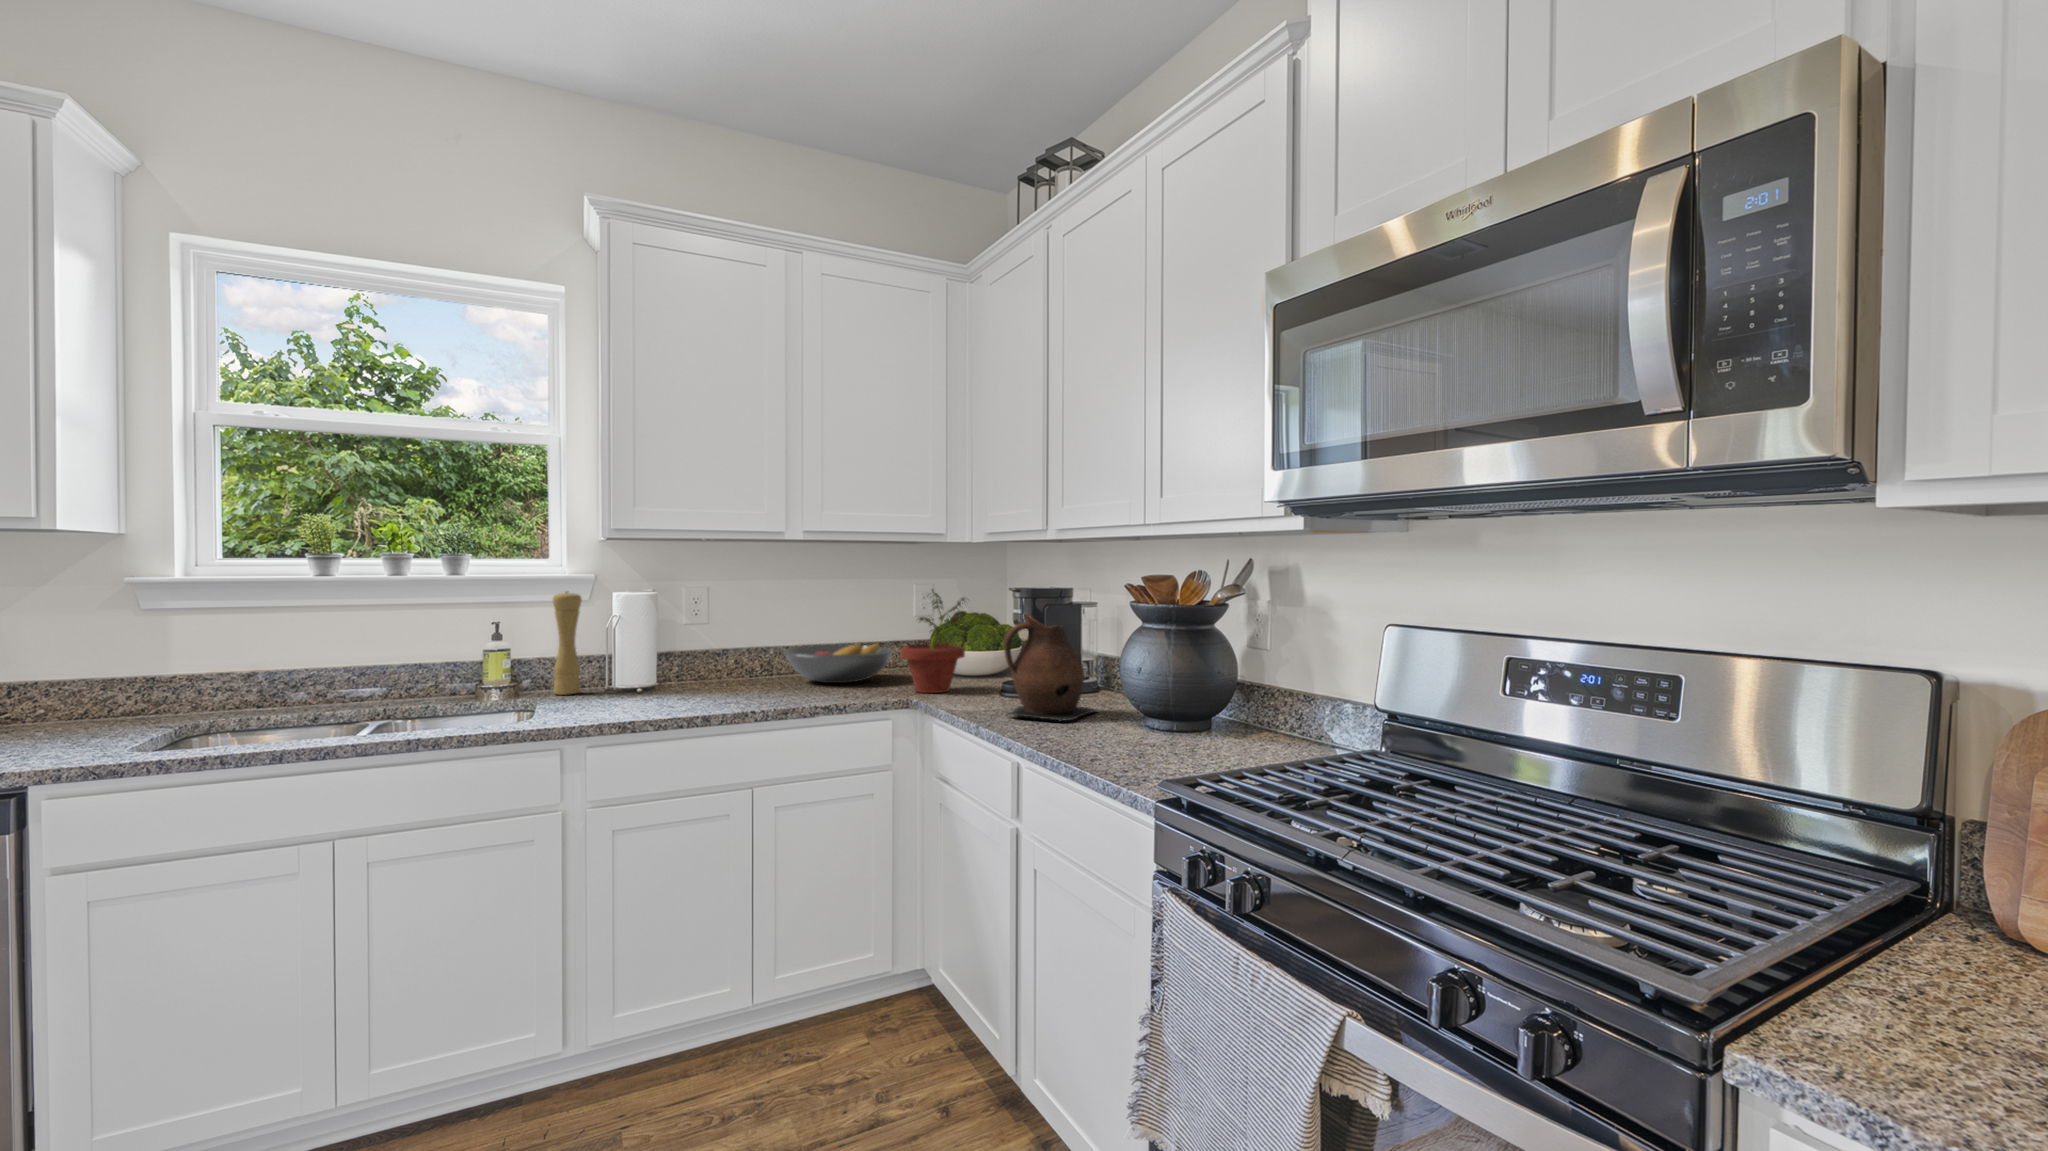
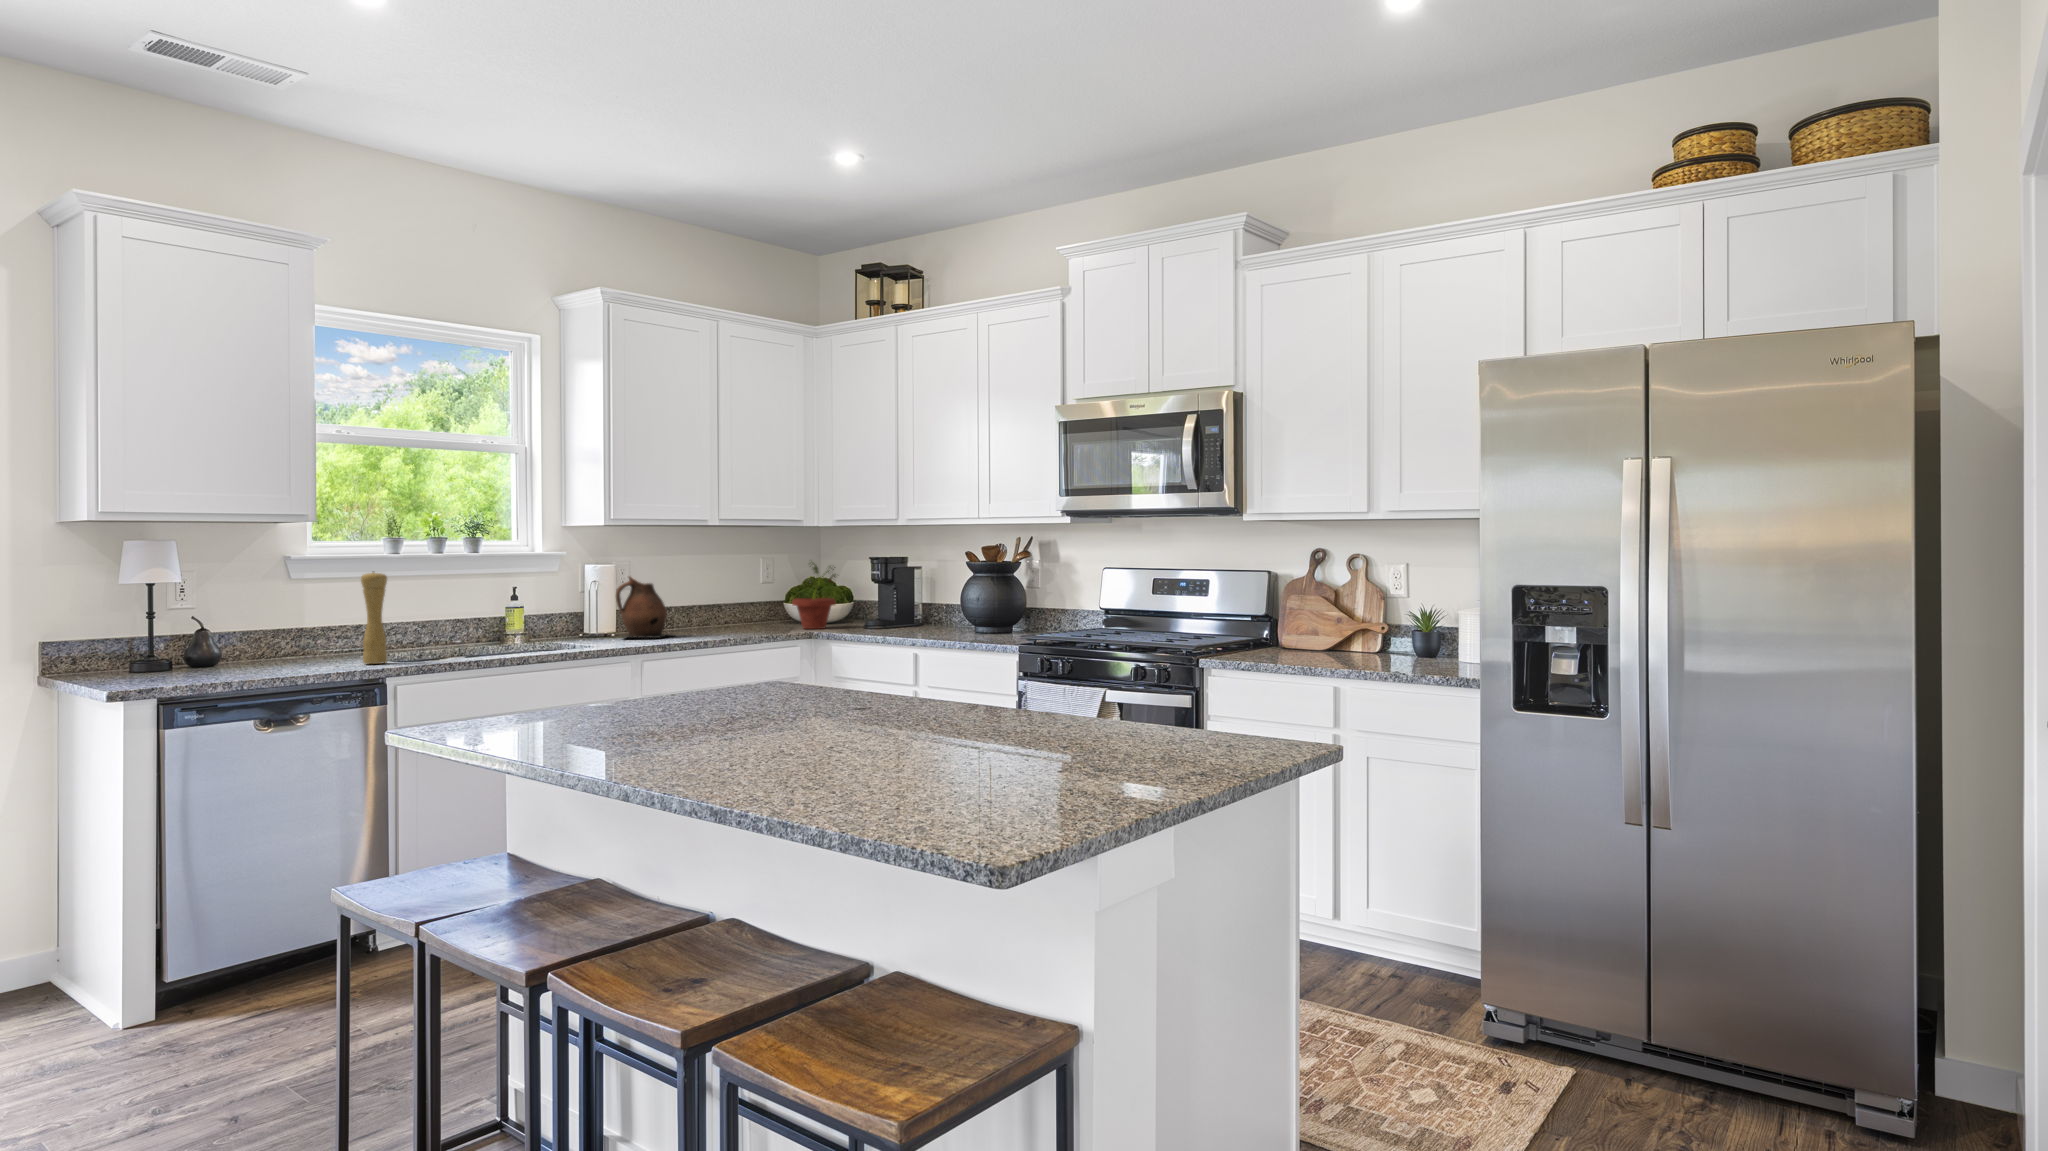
pepper mill: present [553,592,582,695] -> present [361,571,387,664]
ceramic pitcher: present [1004,613,1097,721] -> present [616,577,668,638]
fruit bowl: present [784,643,893,683] -> none [690,600,770,629]

